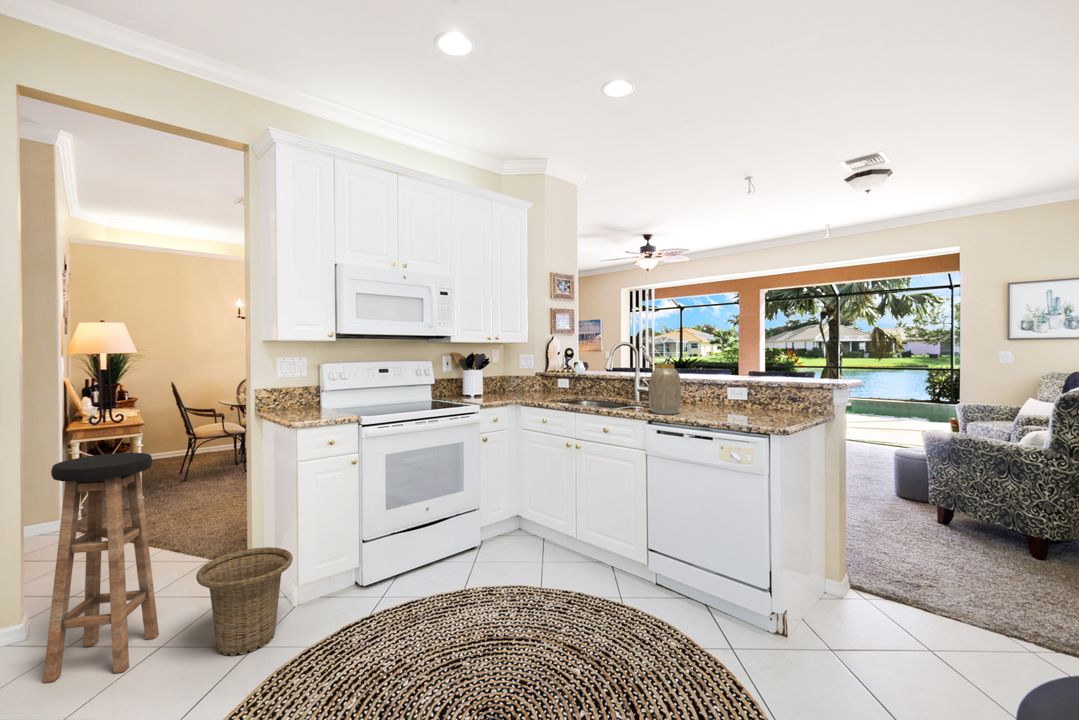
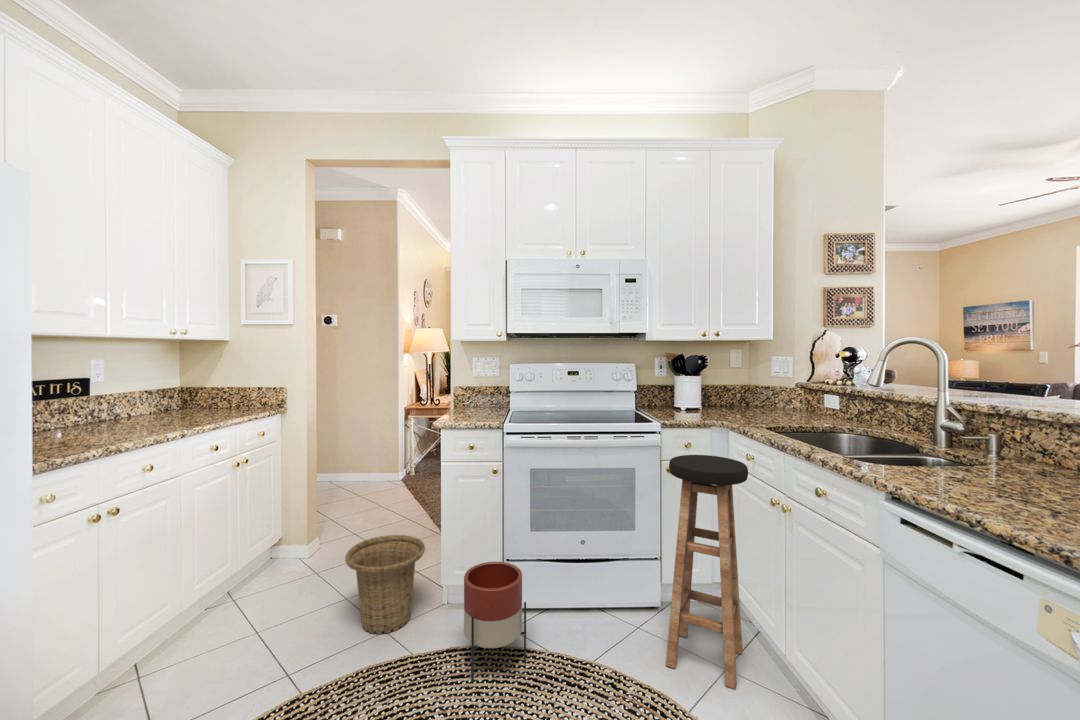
vase: present [649,364,681,414] -> none [920,379,1009,490]
bar stool: present [43,453,159,683] -> present [666,455,748,689]
planter: none [365,535,419,637] -> present [464,562,526,682]

